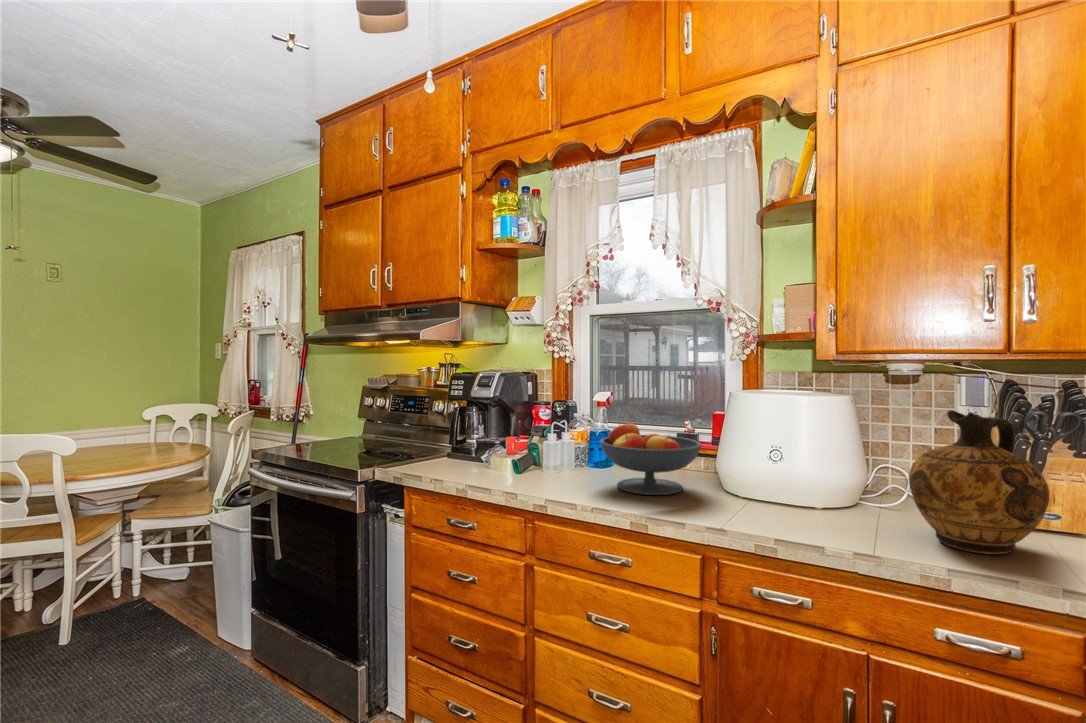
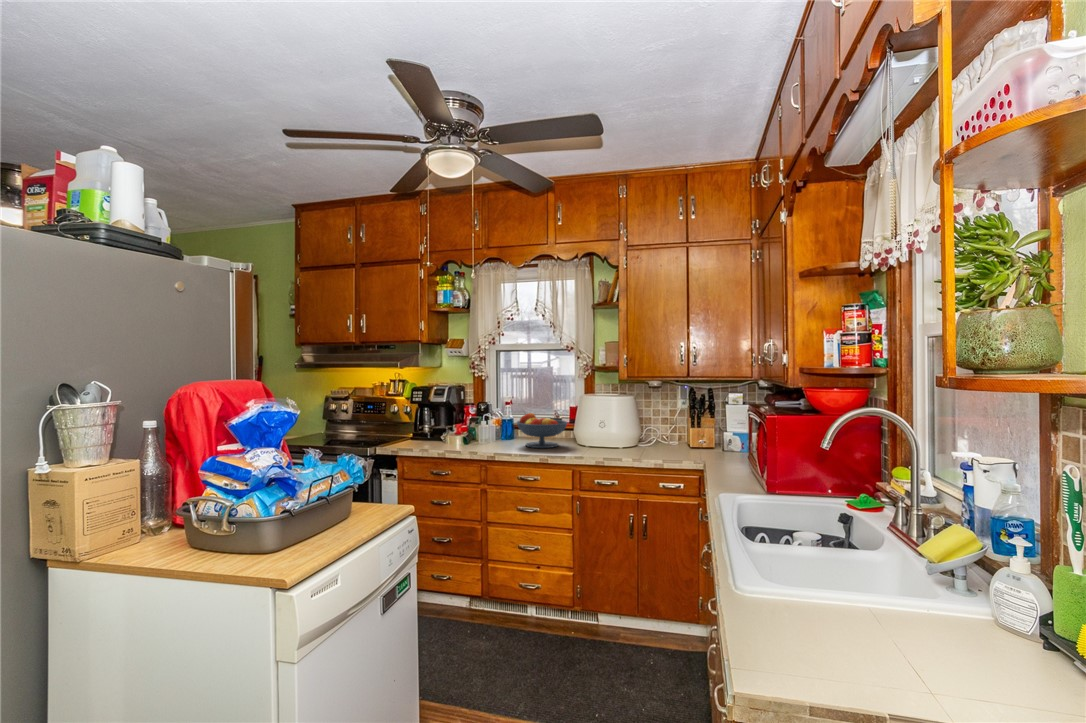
ceramic jug: present [909,410,1050,554] -> none [654,401,698,456]

